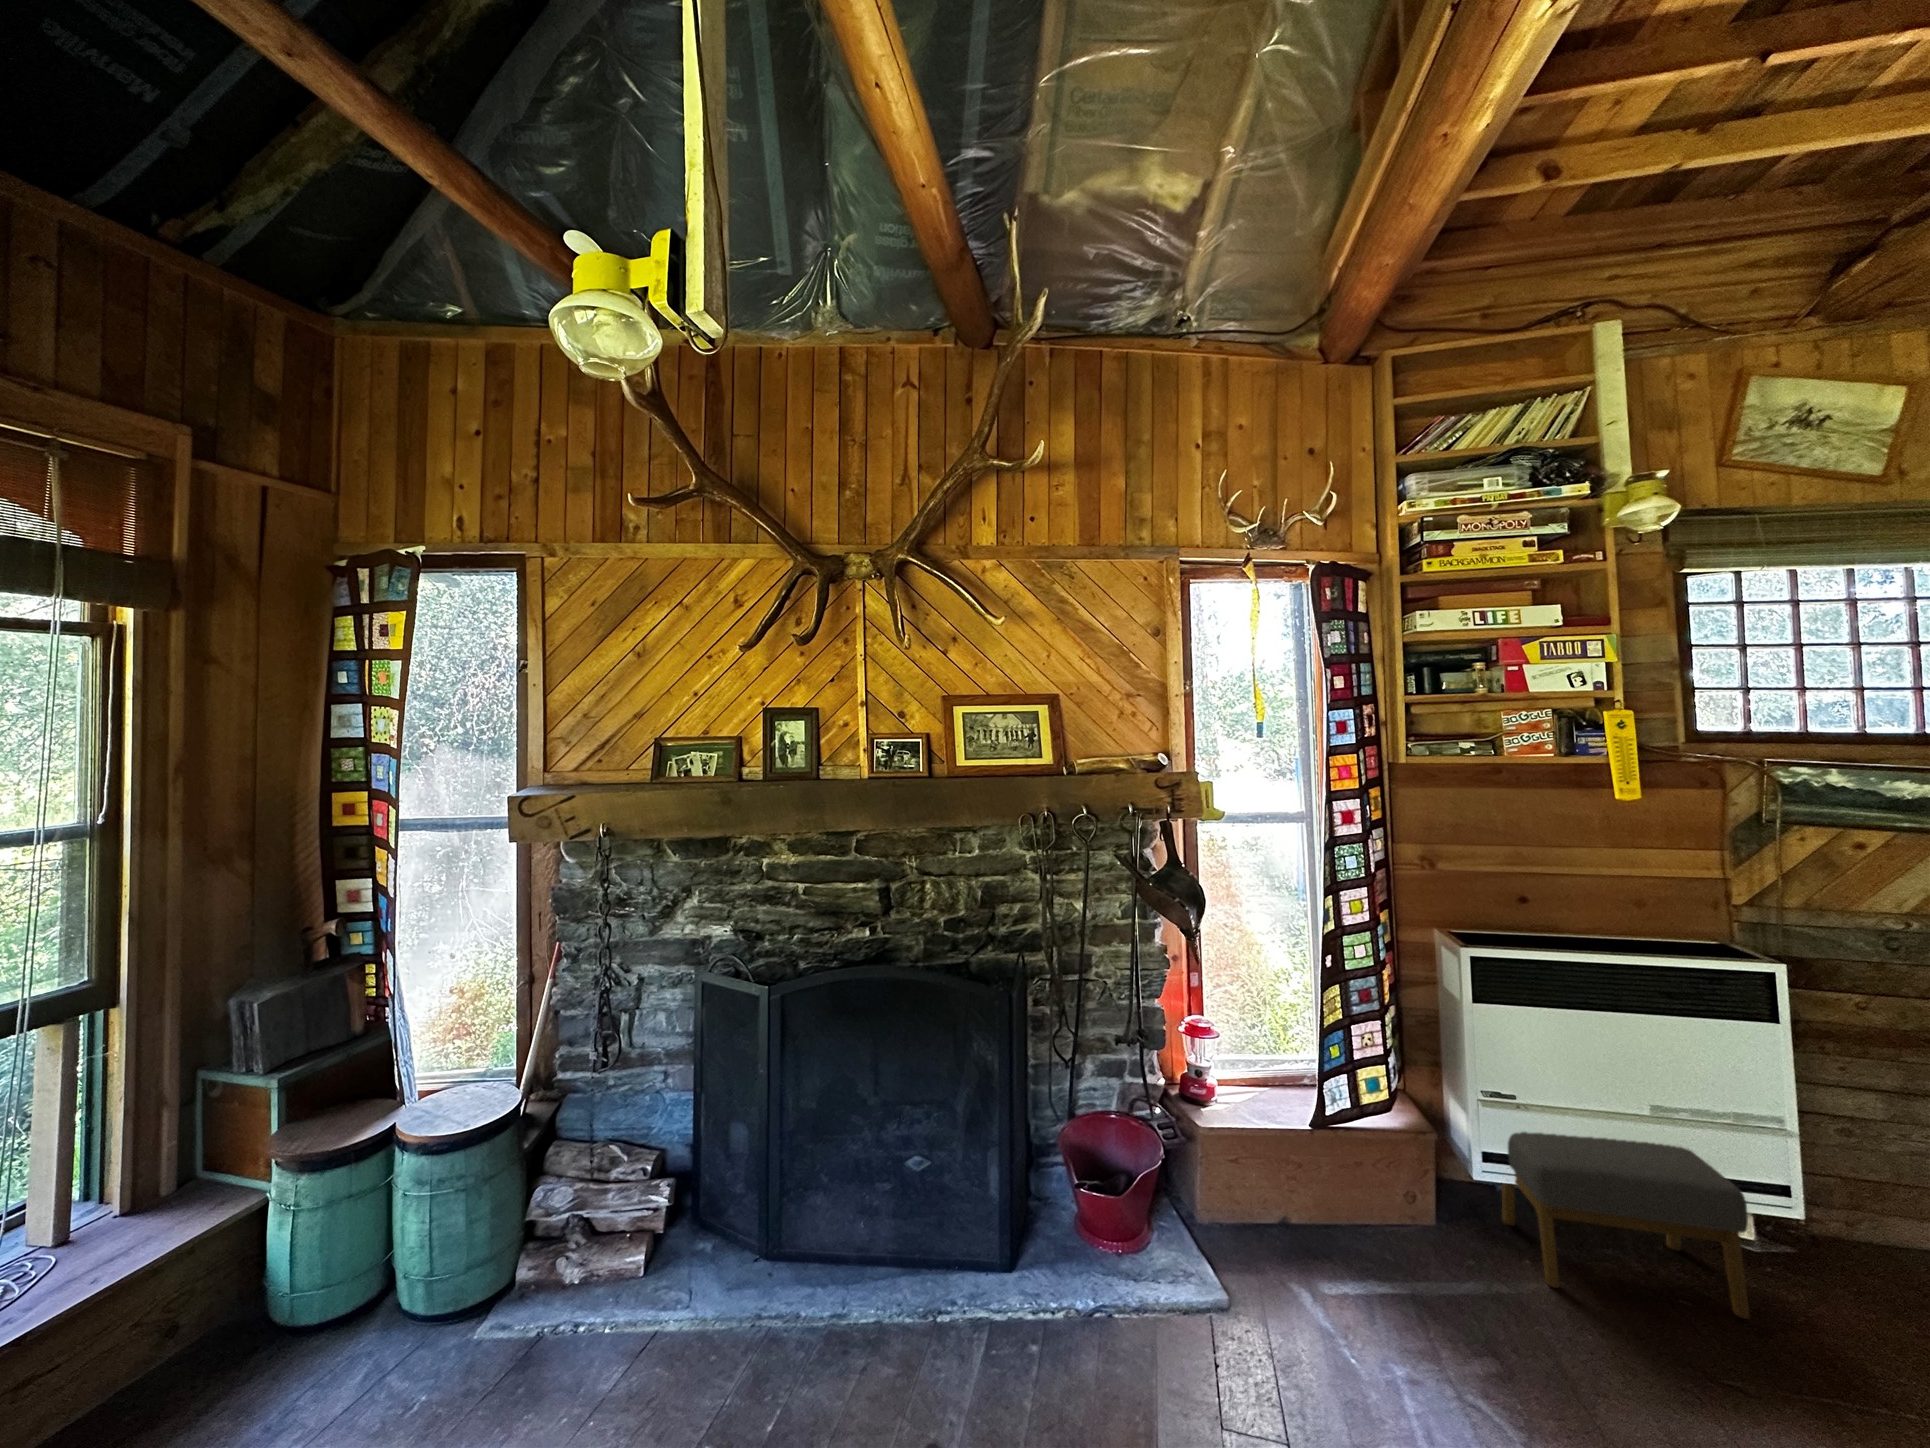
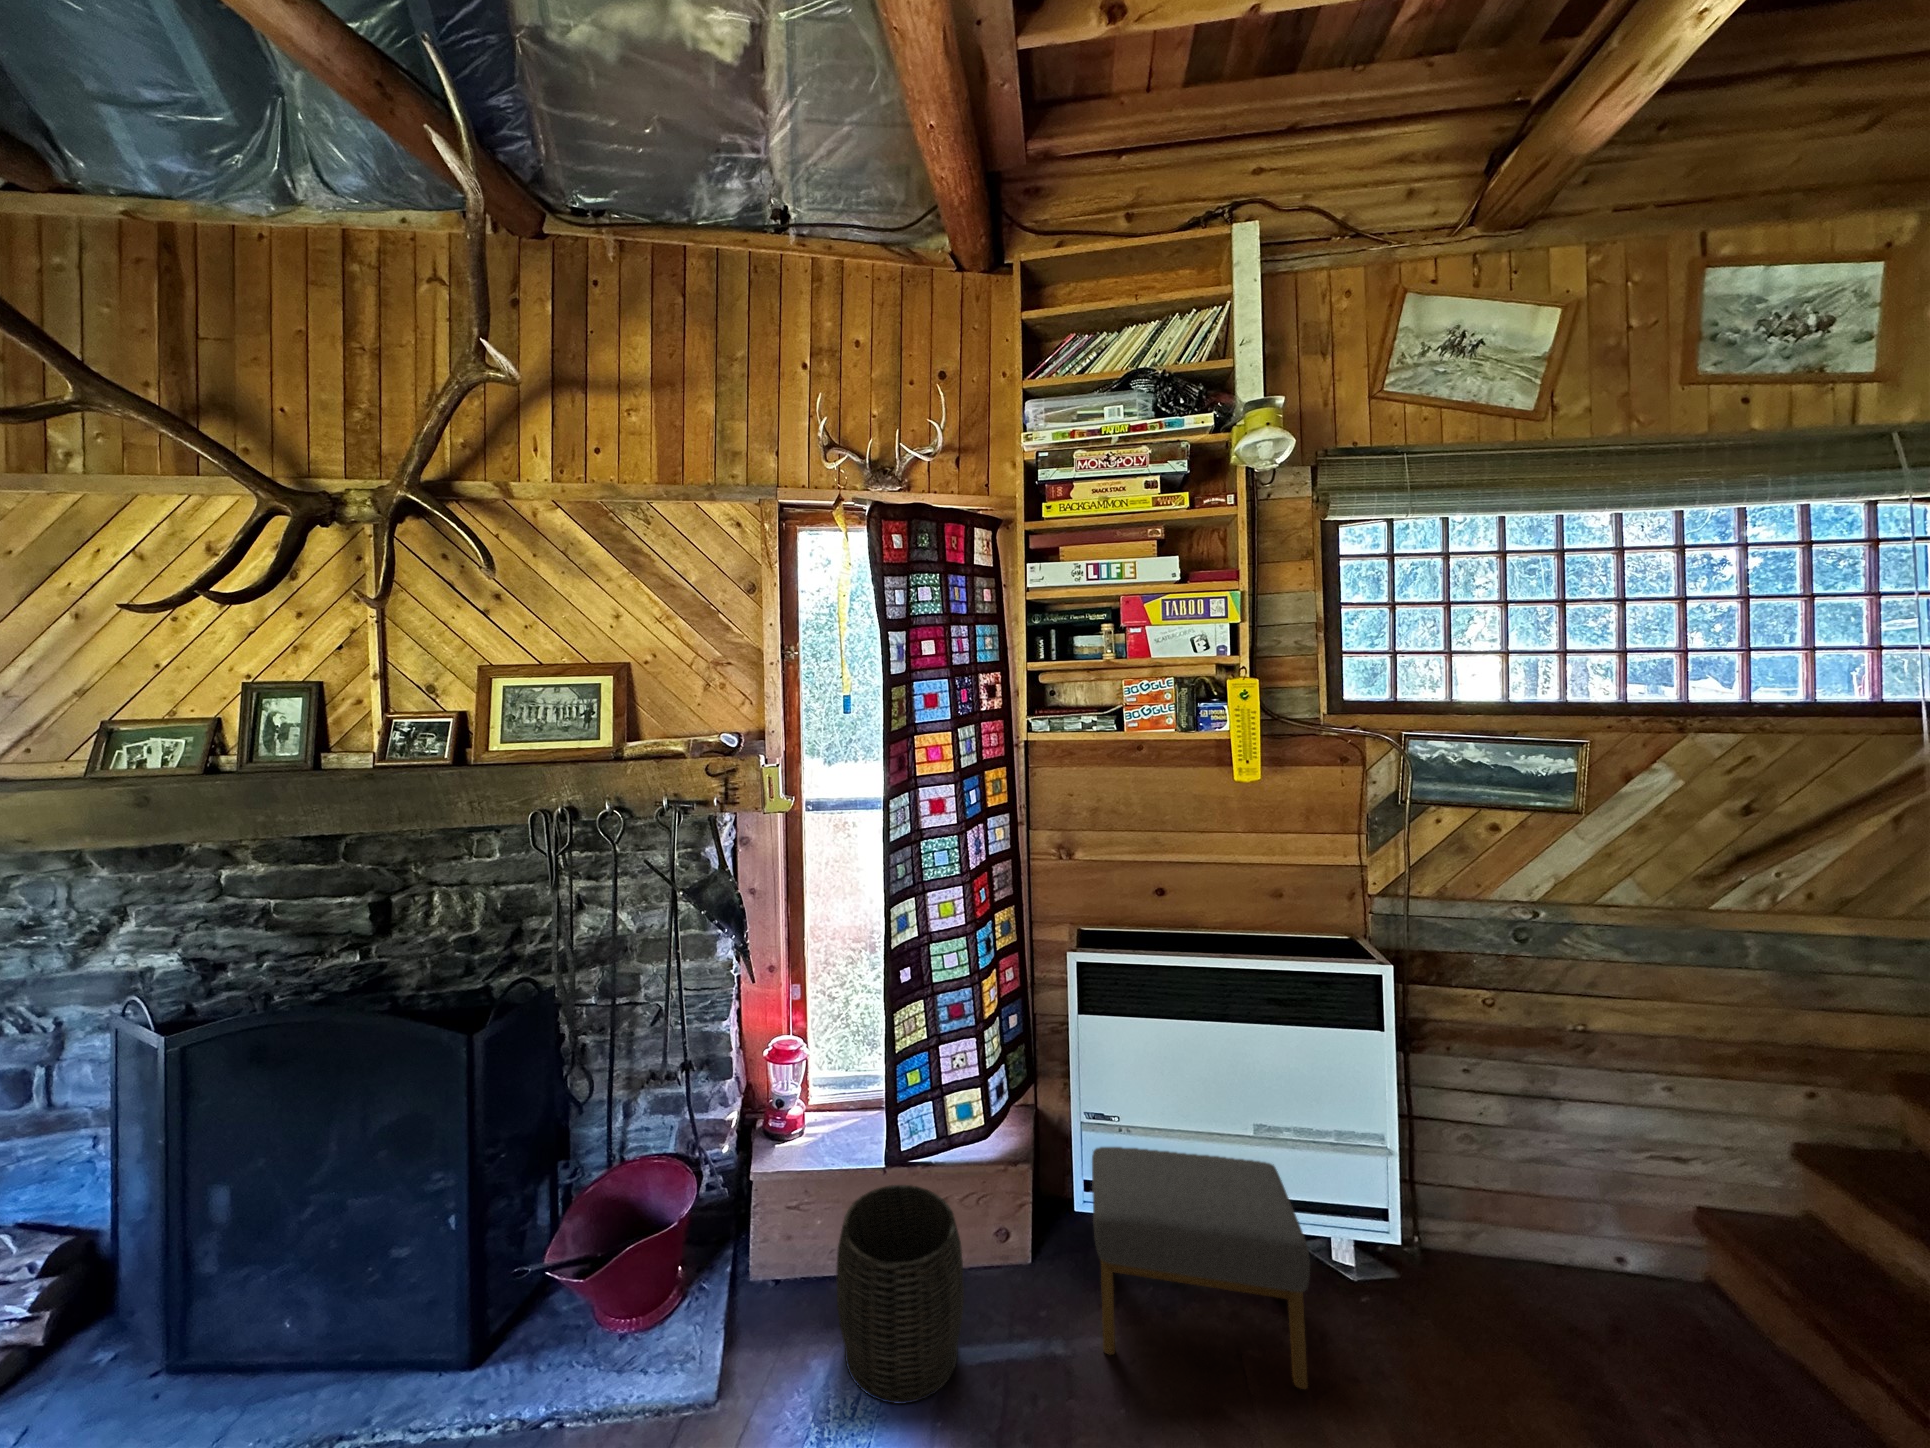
woven basket: none [1305,1140,1428,1309] -> present [836,1185,964,1404]

